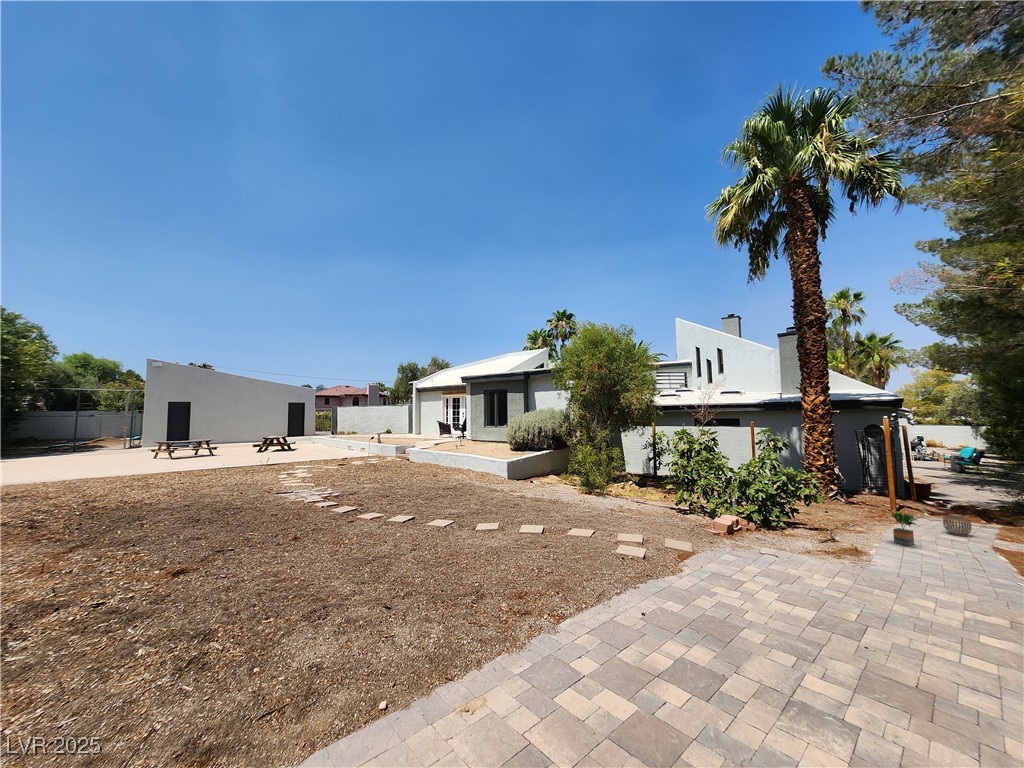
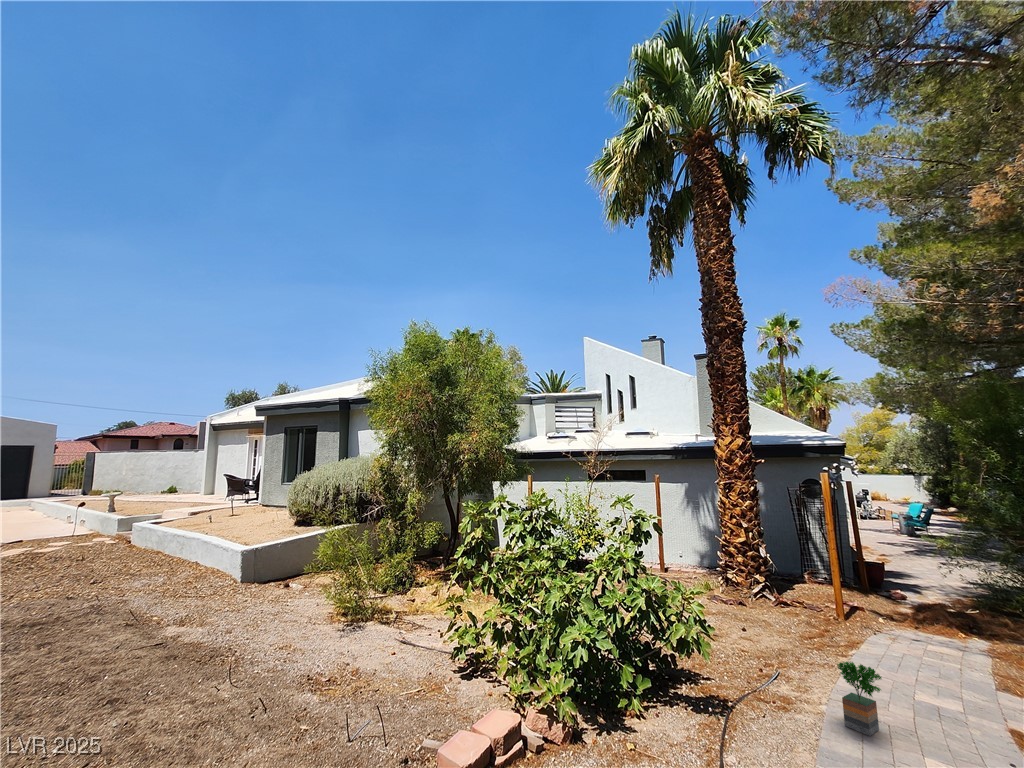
woven basket: present [943,514,972,536] -> none [916,645,962,689]

